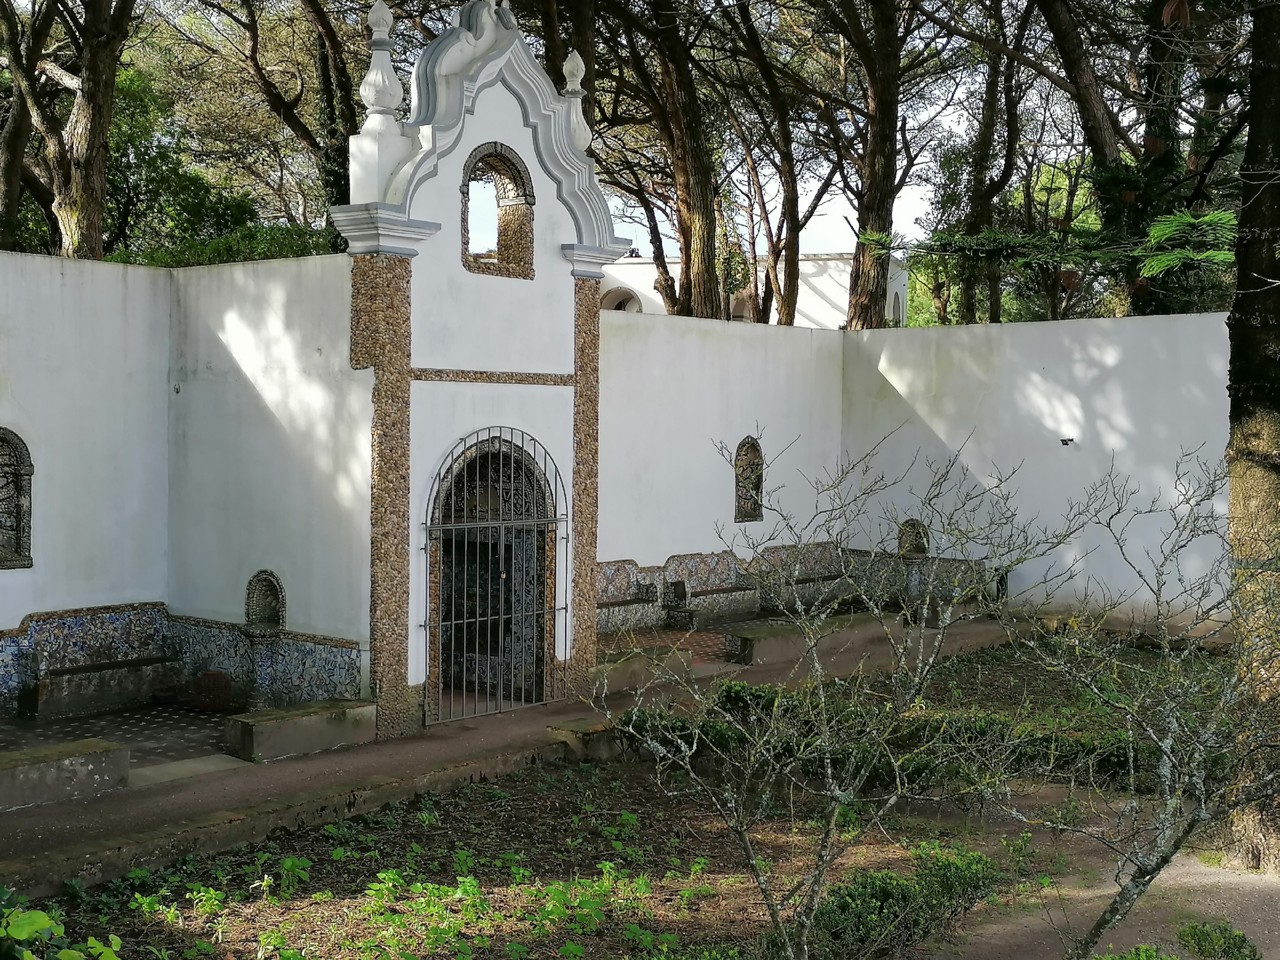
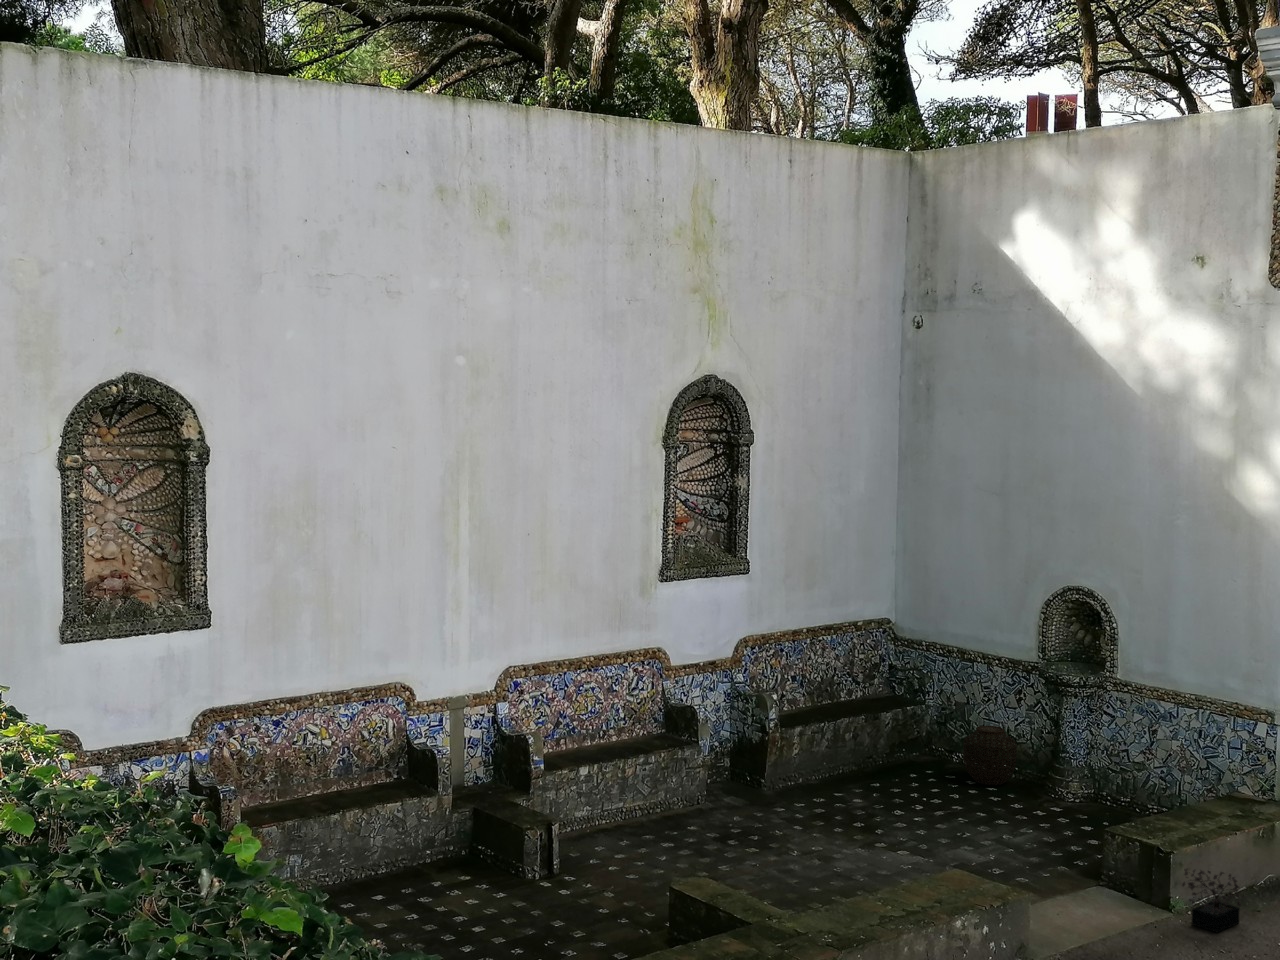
decorative plant: present [146,674,180,704] -> present [1182,869,1241,932]

